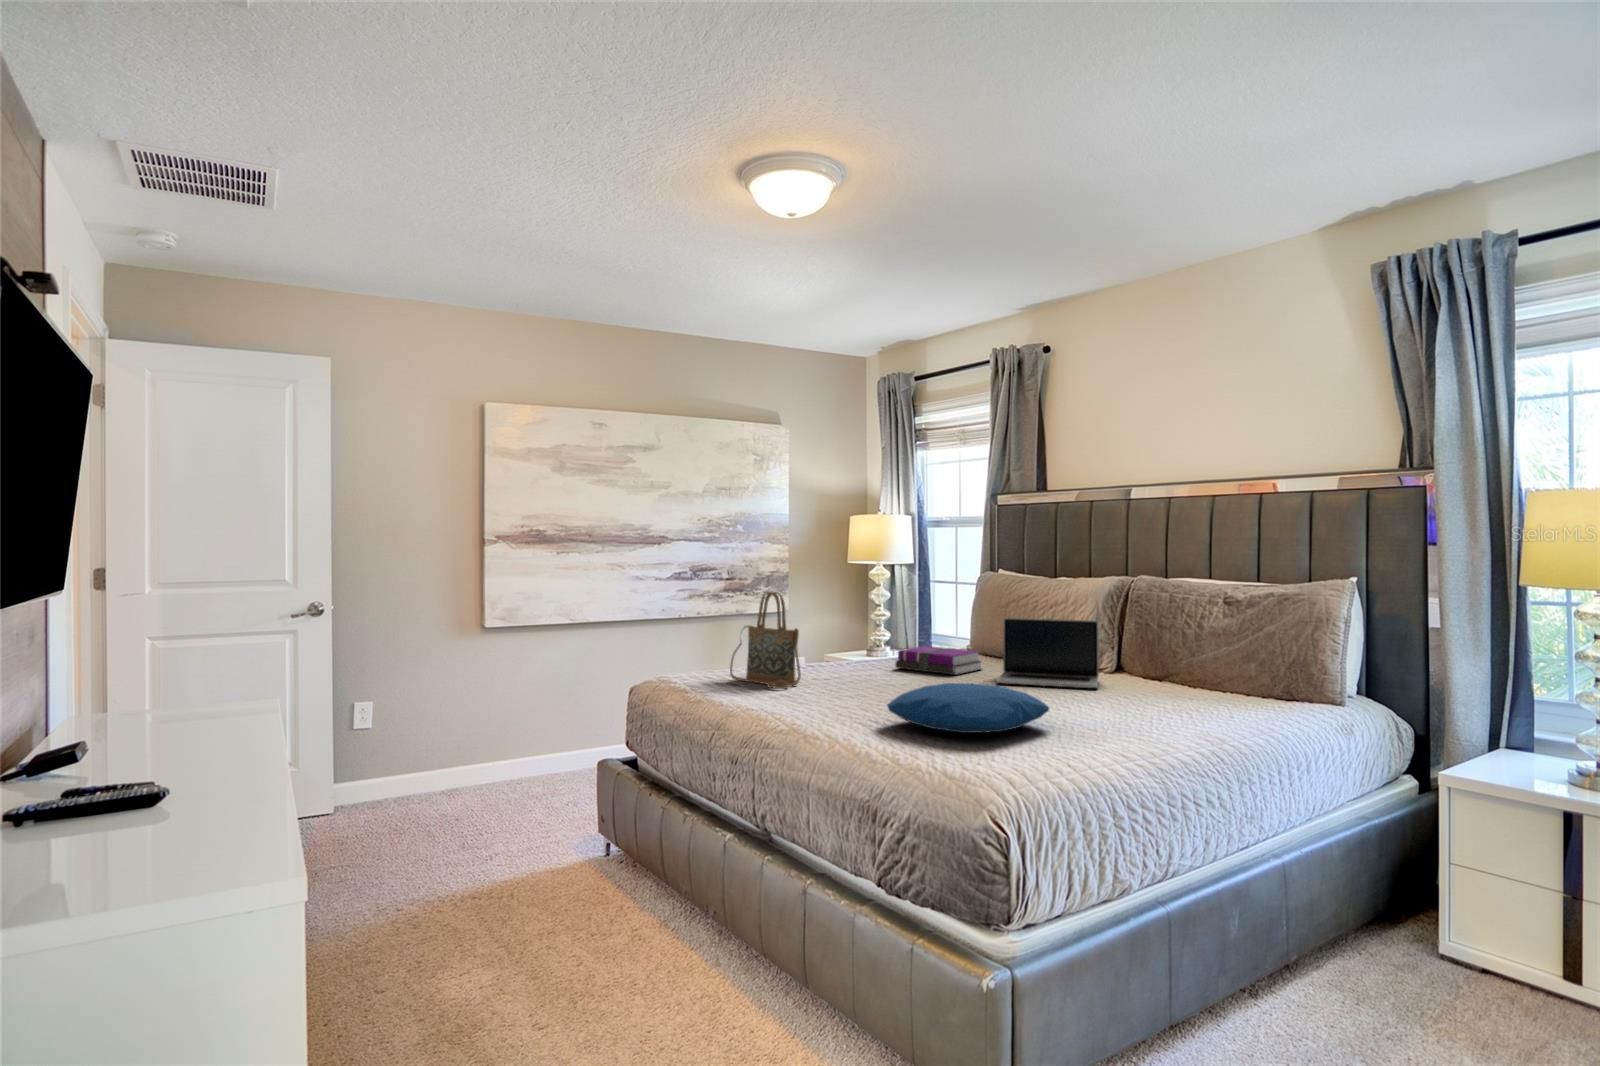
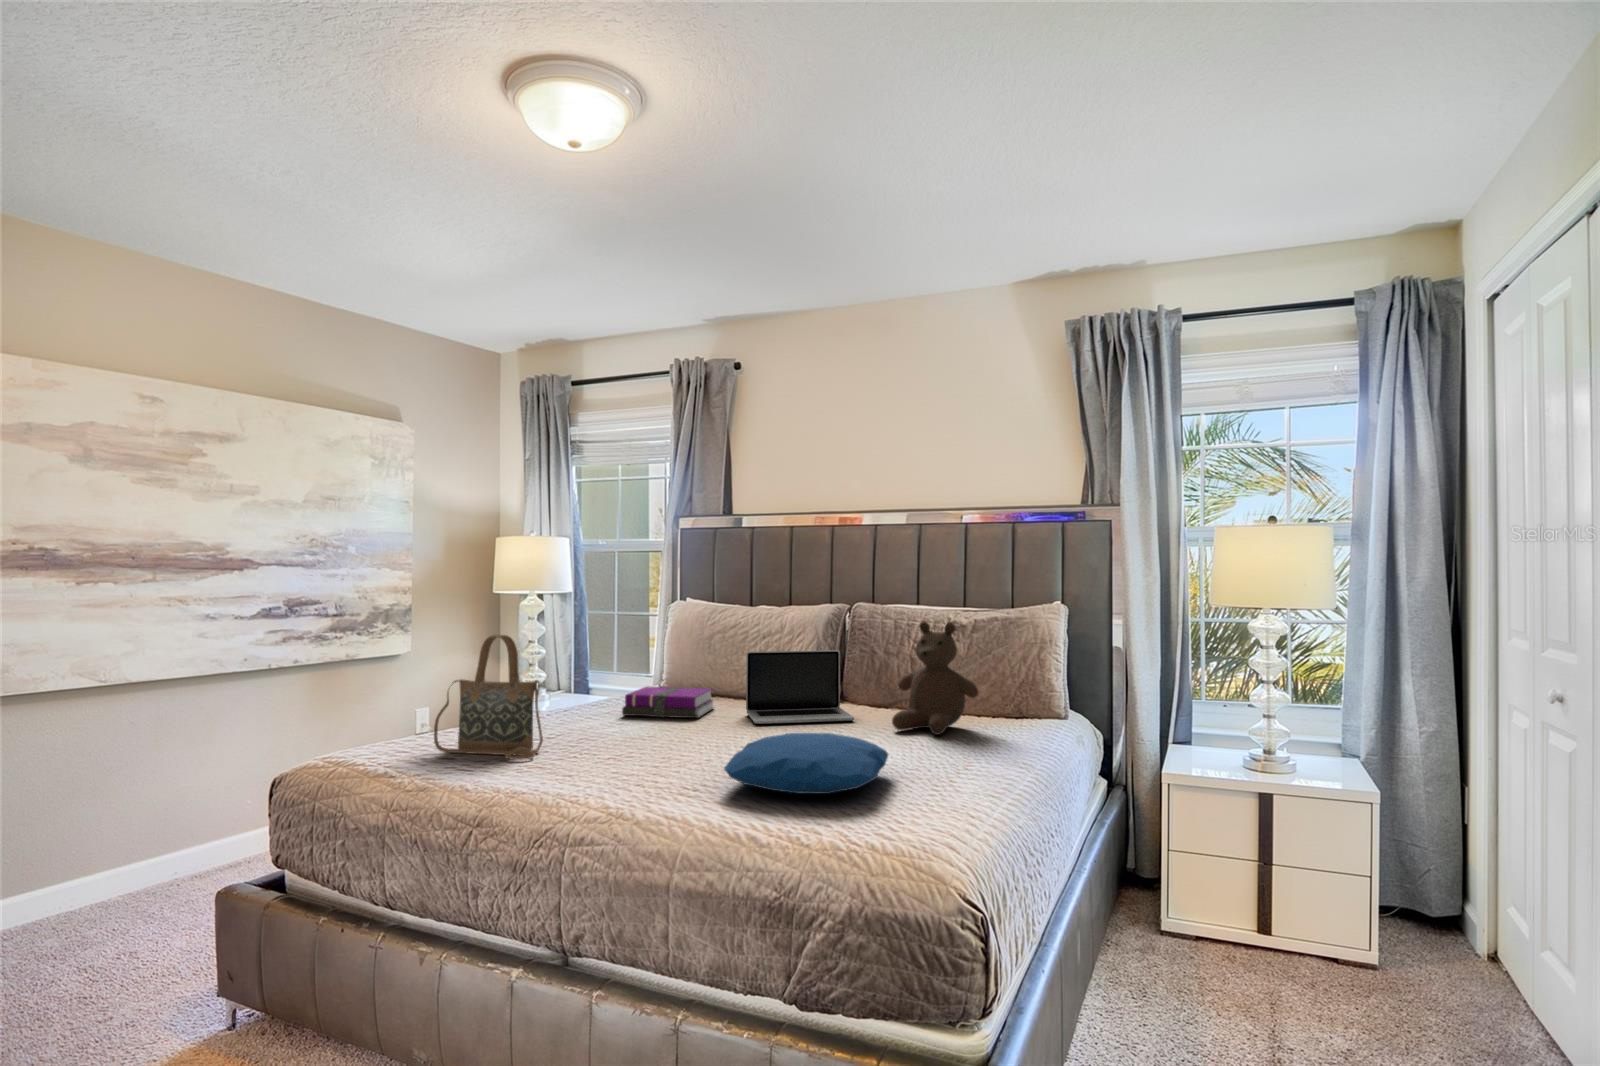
teddy bear: none [1121,592,1217,707] -> present [892,622,978,735]

